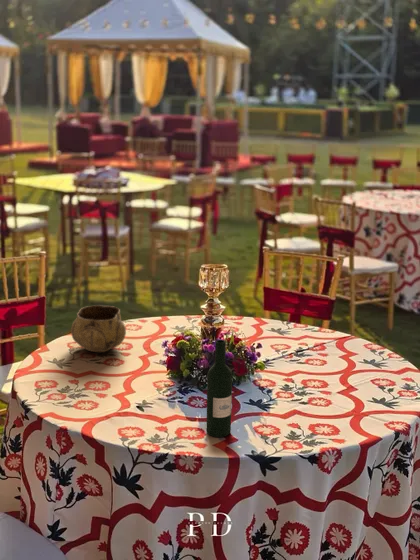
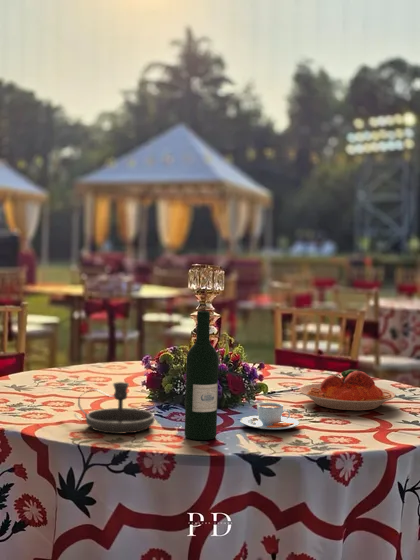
decorative bowl: present [71,305,126,352] -> none [35,332,101,382]
plate: none [291,347,368,387] -> present [299,369,396,410]
candlestick: none [119,387,182,431] -> present [75,382,155,434]
teacup: none [247,394,293,421] -> present [240,402,299,429]

